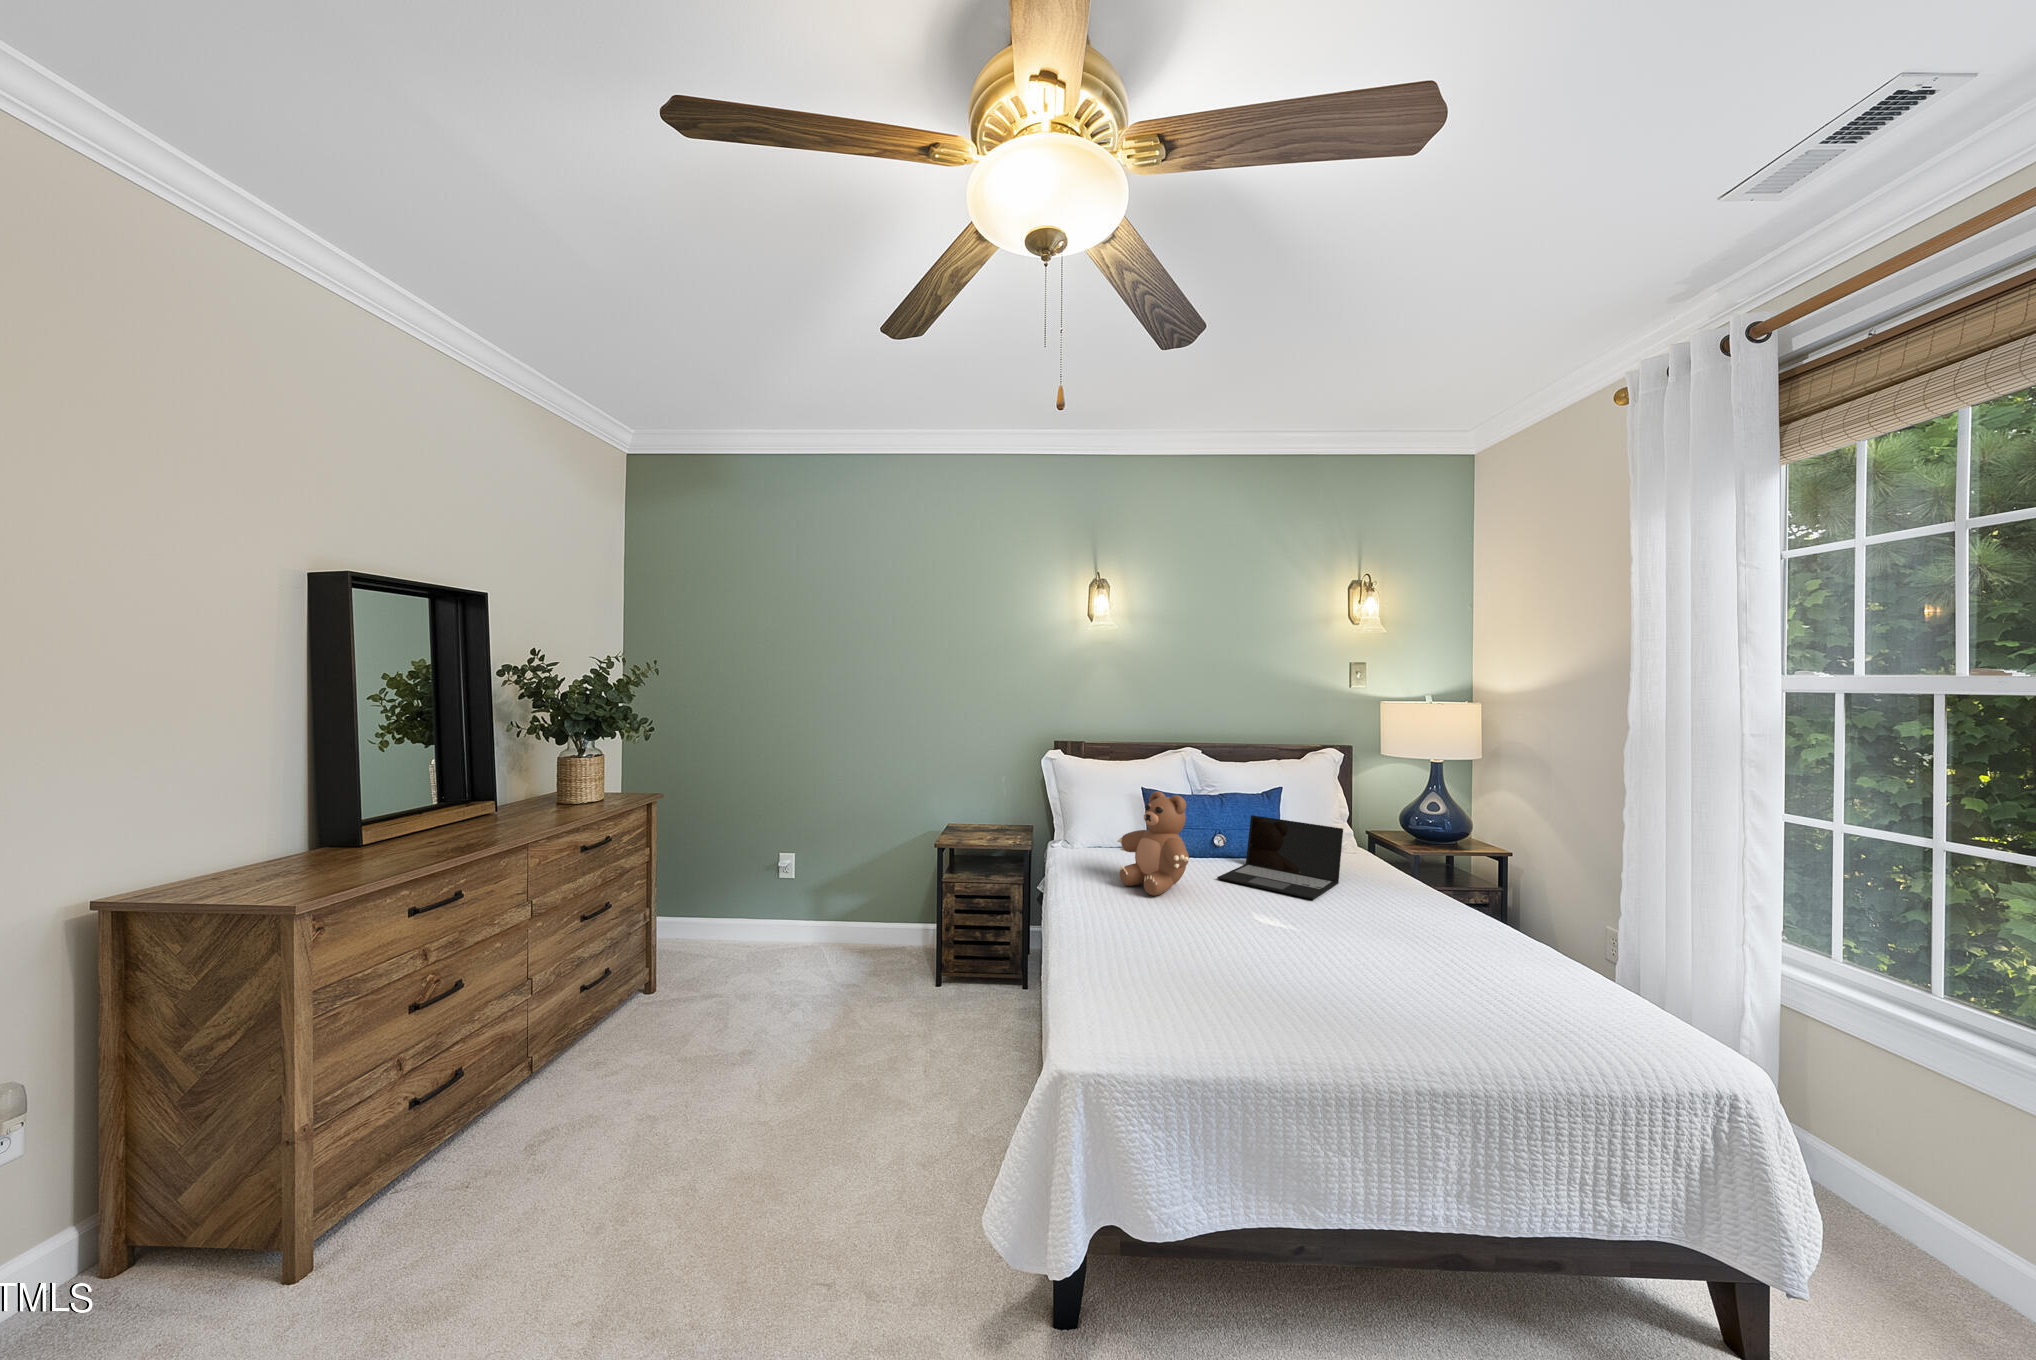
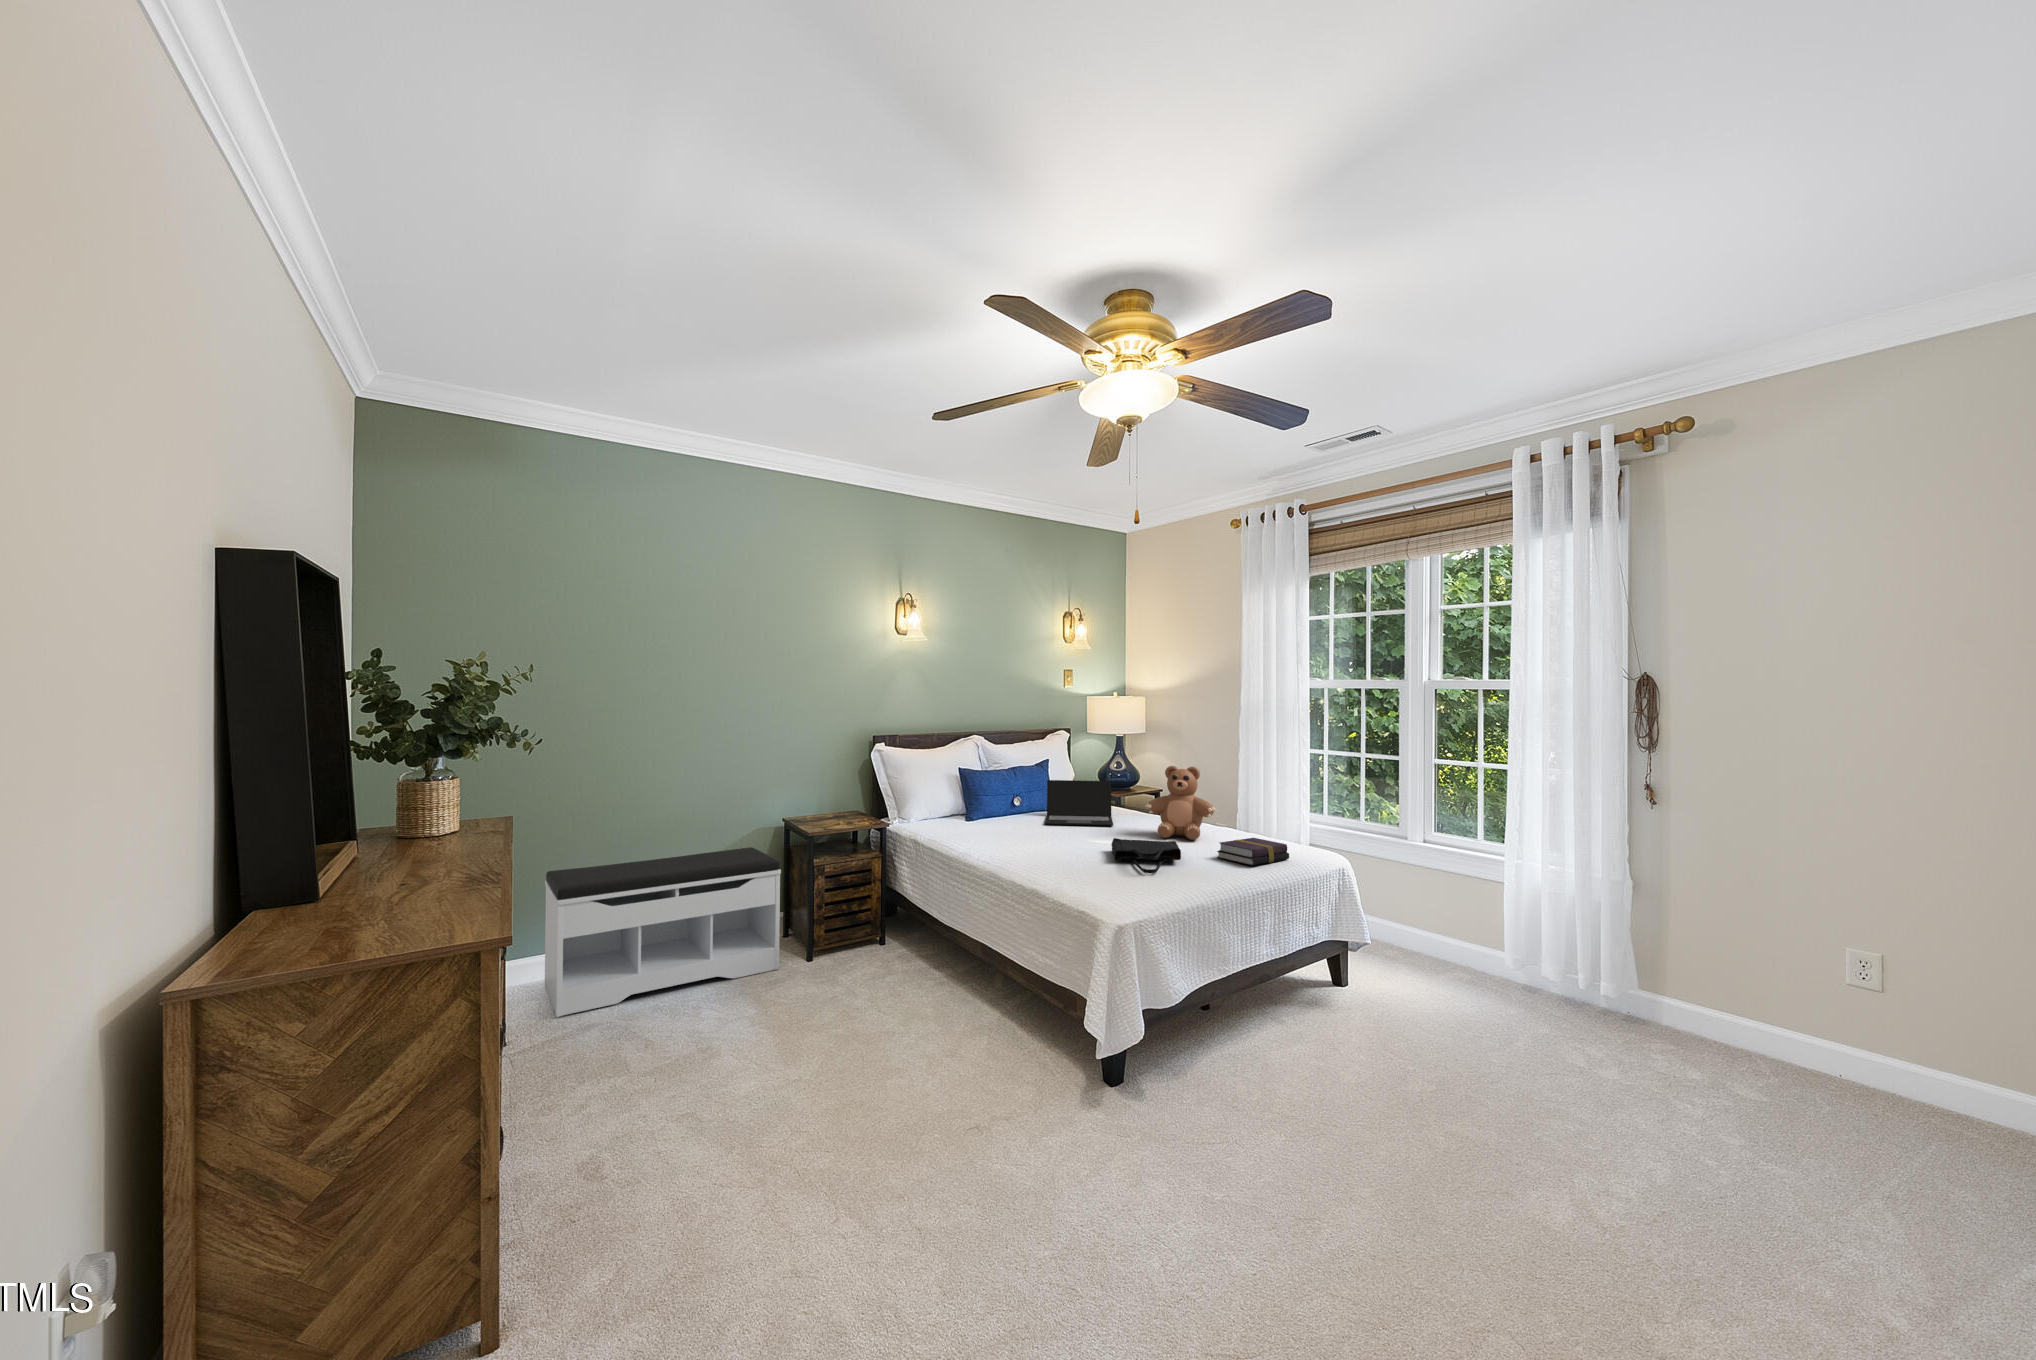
teddy bear: present [1117,791,1189,895] -> present [1145,766,1217,840]
bench: none [698,849,917,987] -> present [545,847,781,1017]
tote bag: none [1202,928,1340,1013] -> present [1112,838,1181,873]
book: none [1402,982,1566,1054] -> present [1217,838,1289,865]

